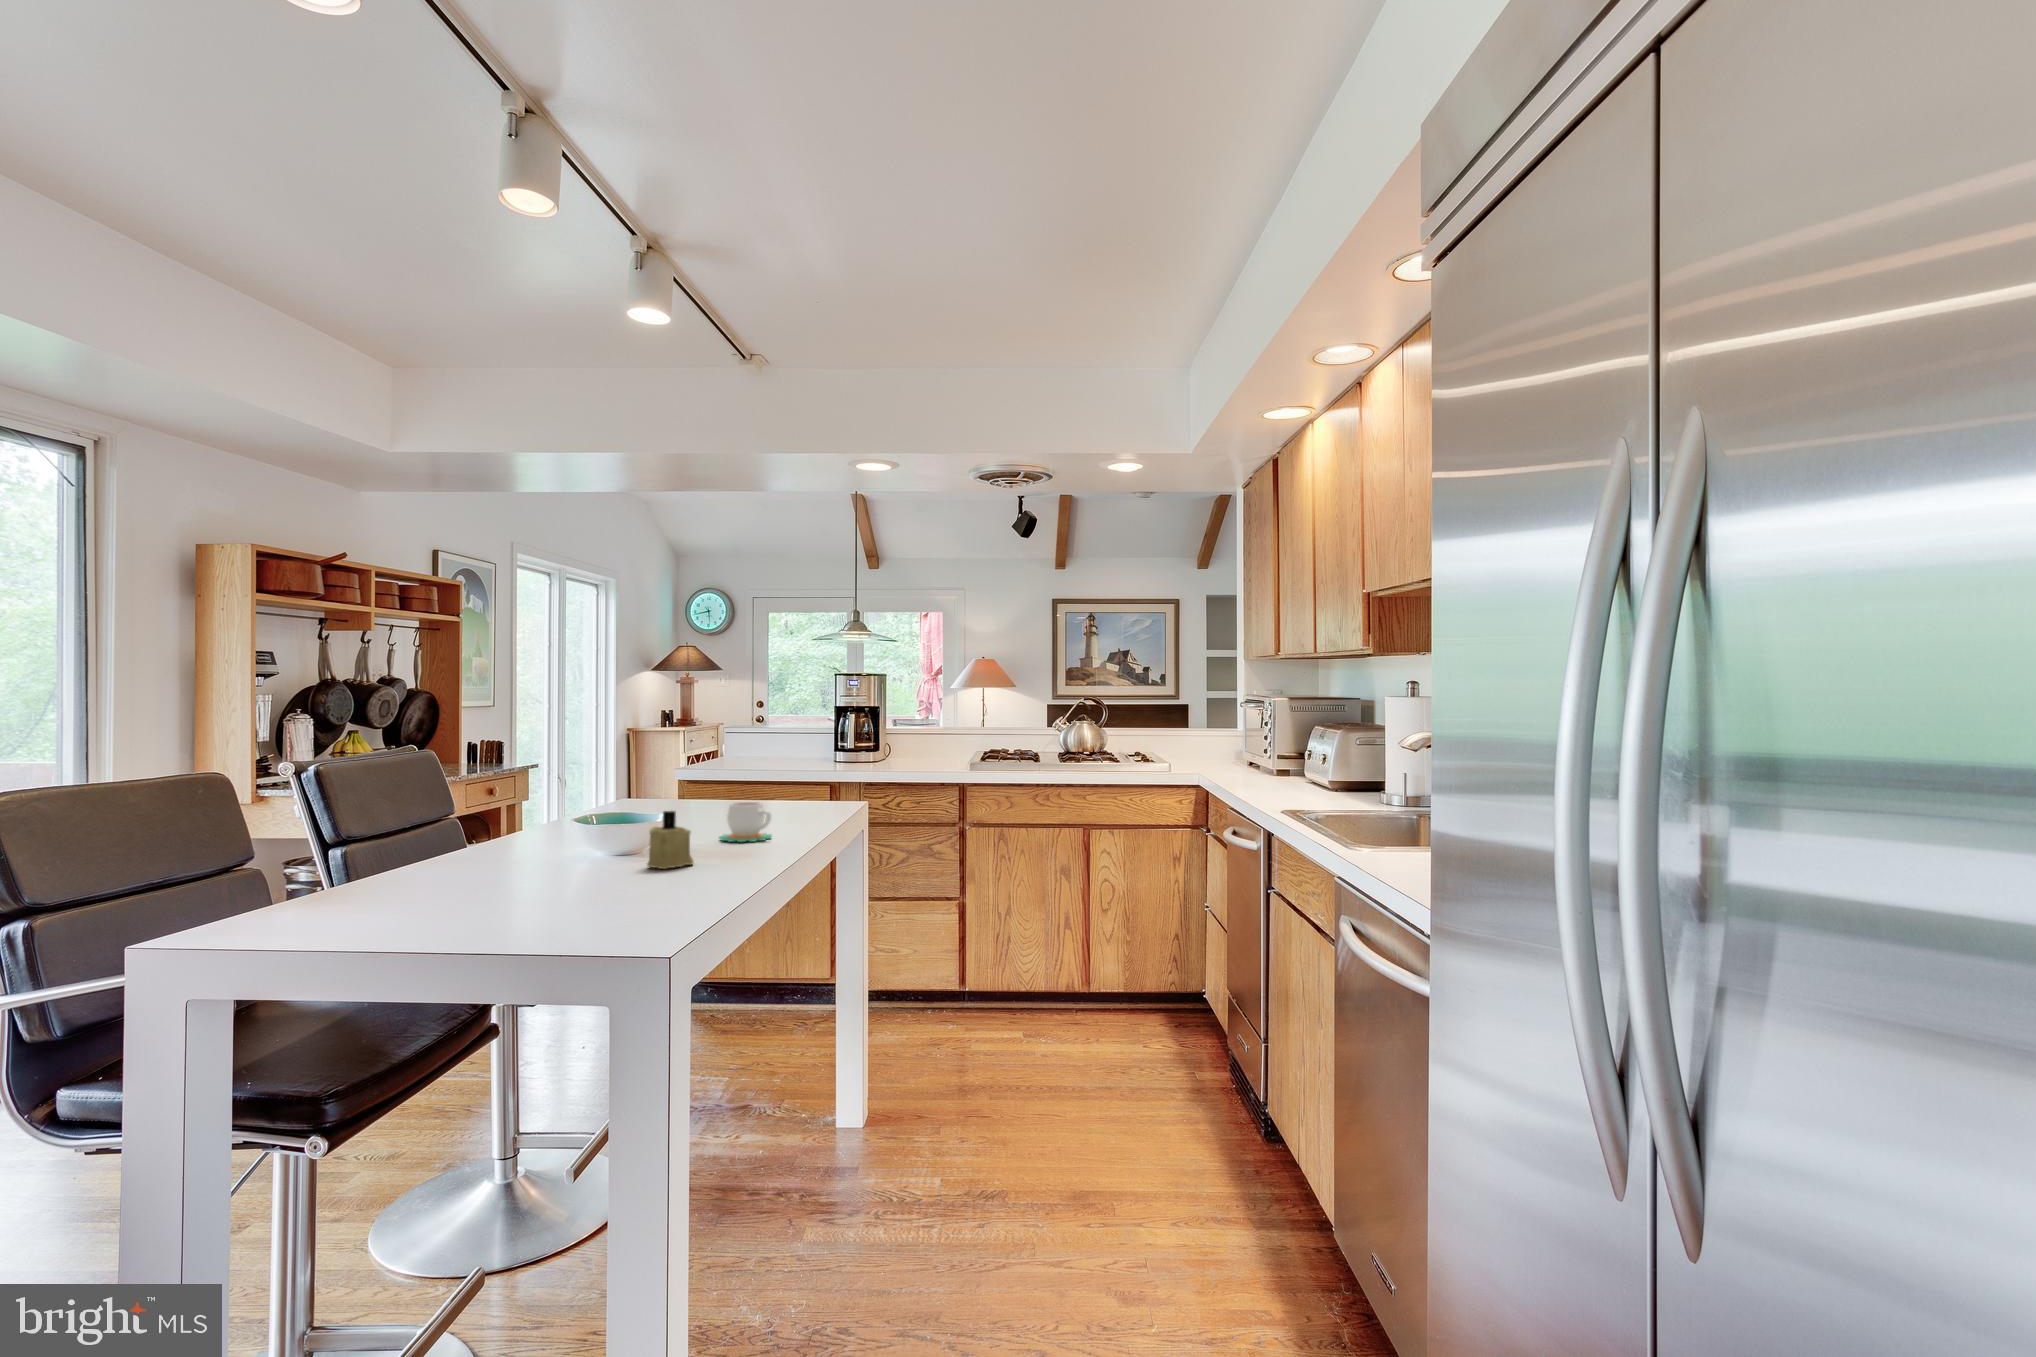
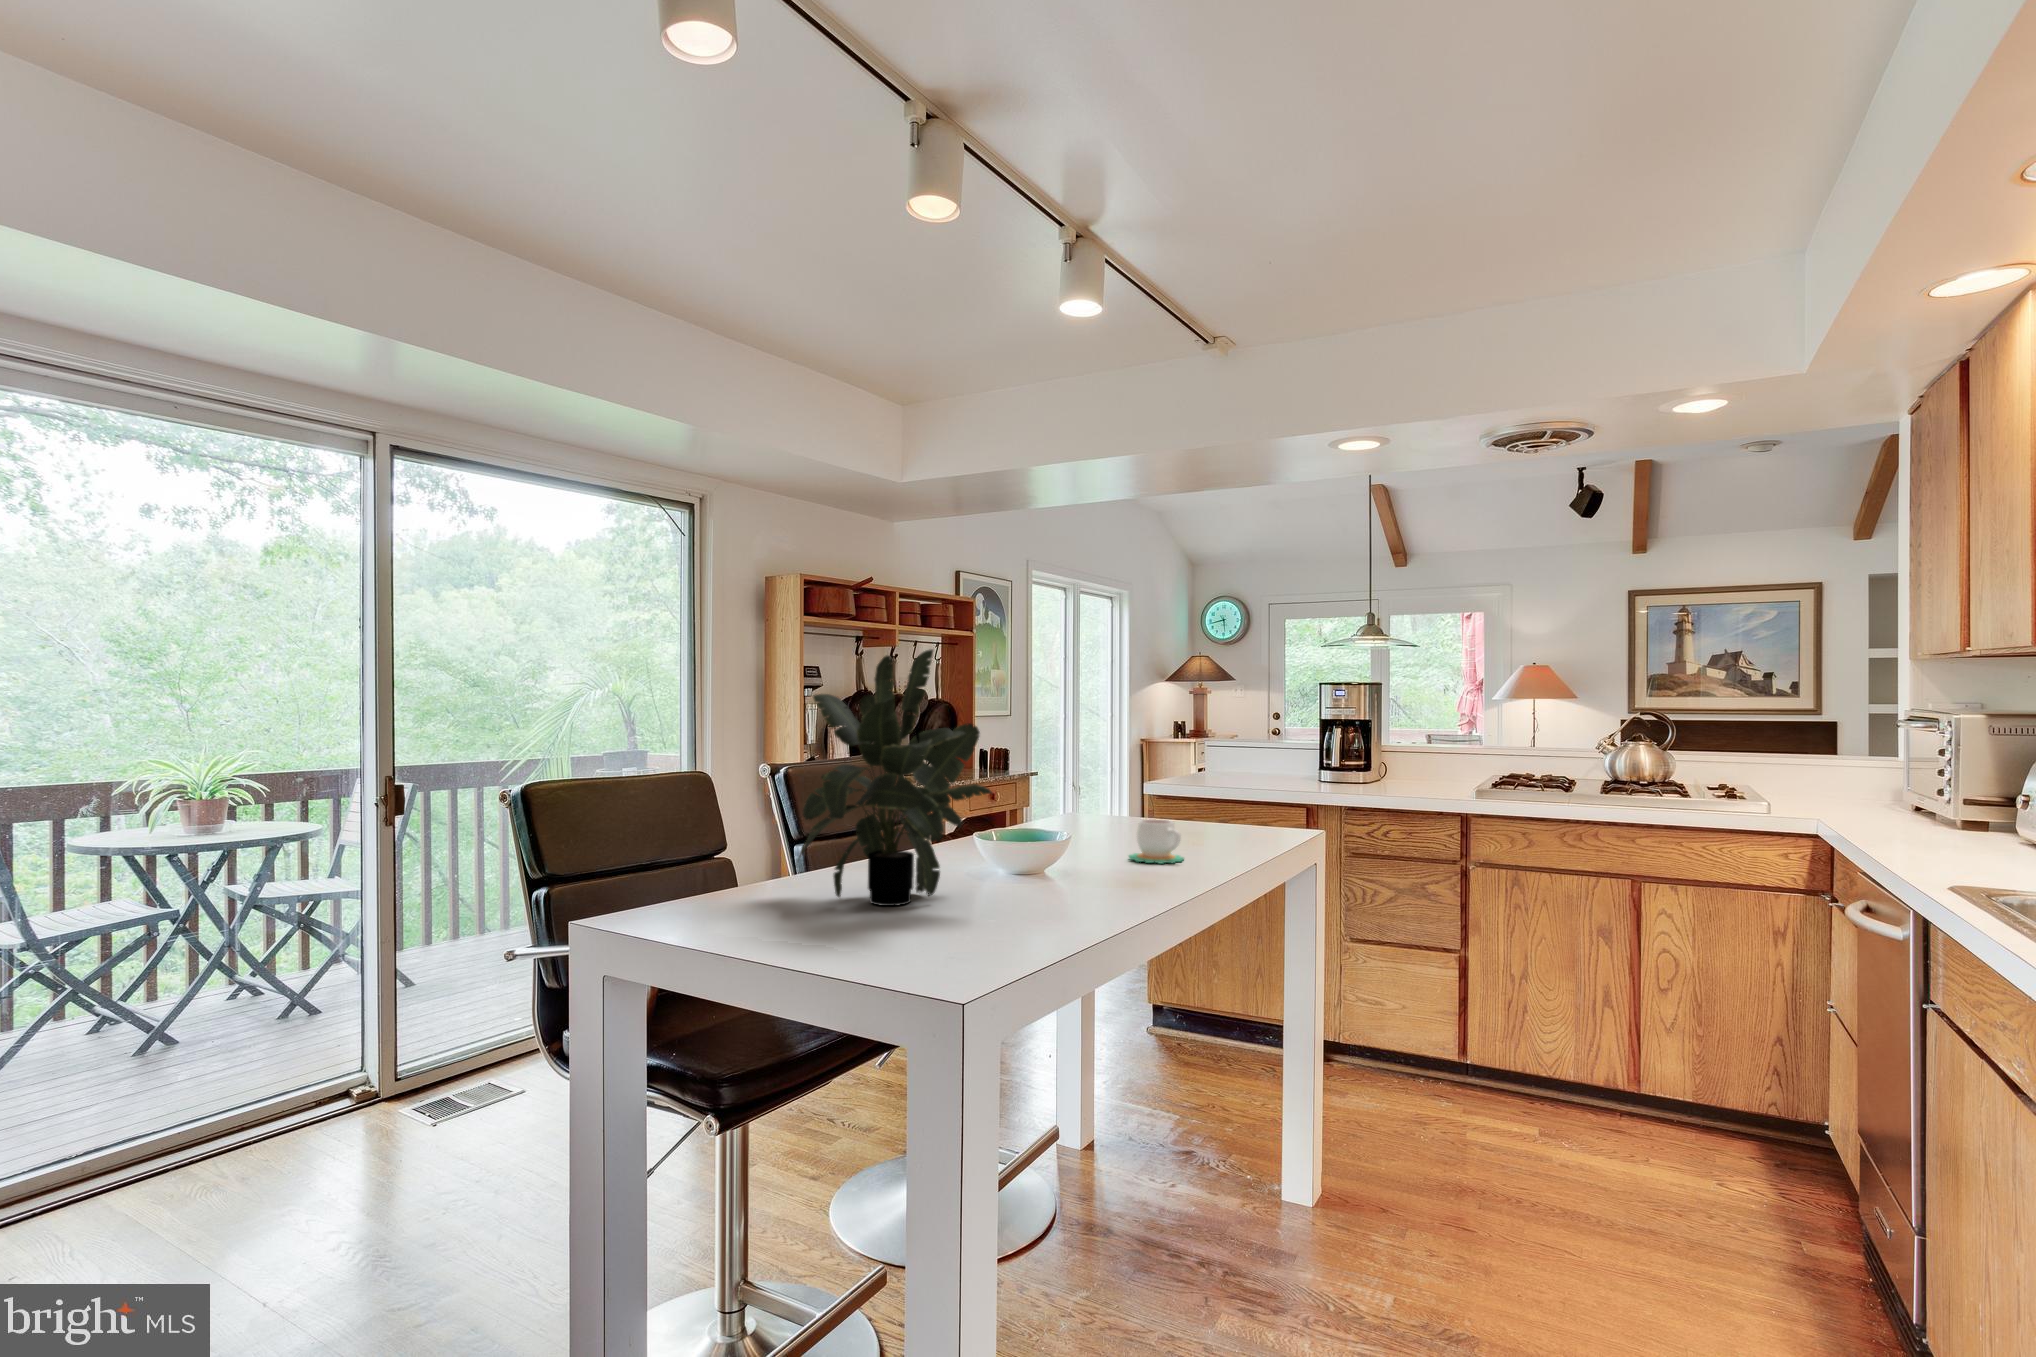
potted plant: none [388,643,628,905] -> present [799,649,993,906]
candle: present [647,811,693,869] -> none [1036,824,1083,885]

